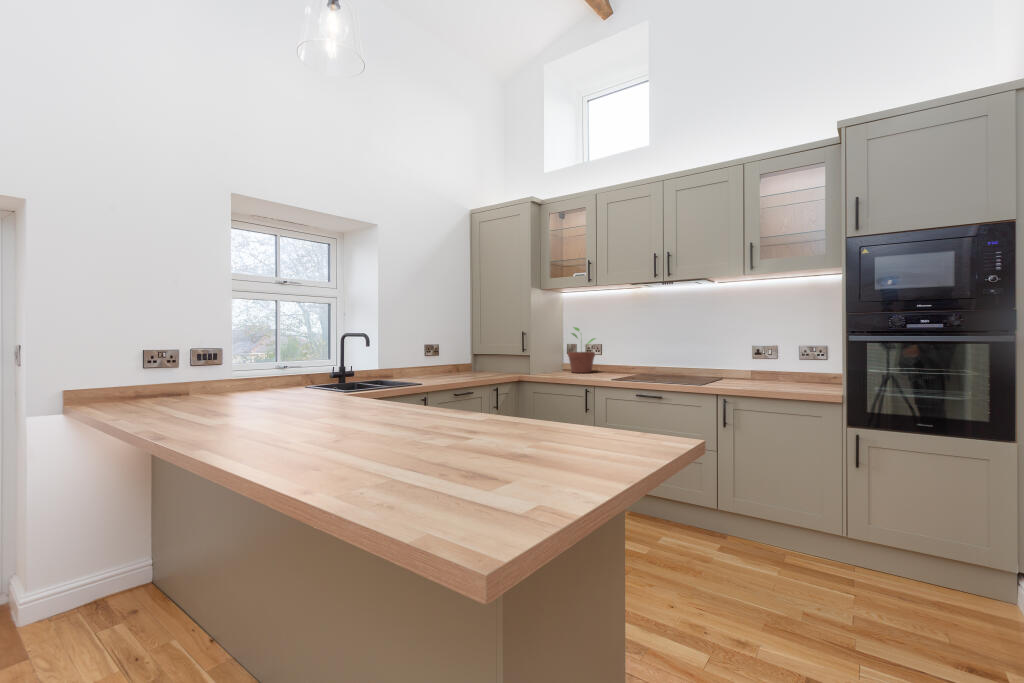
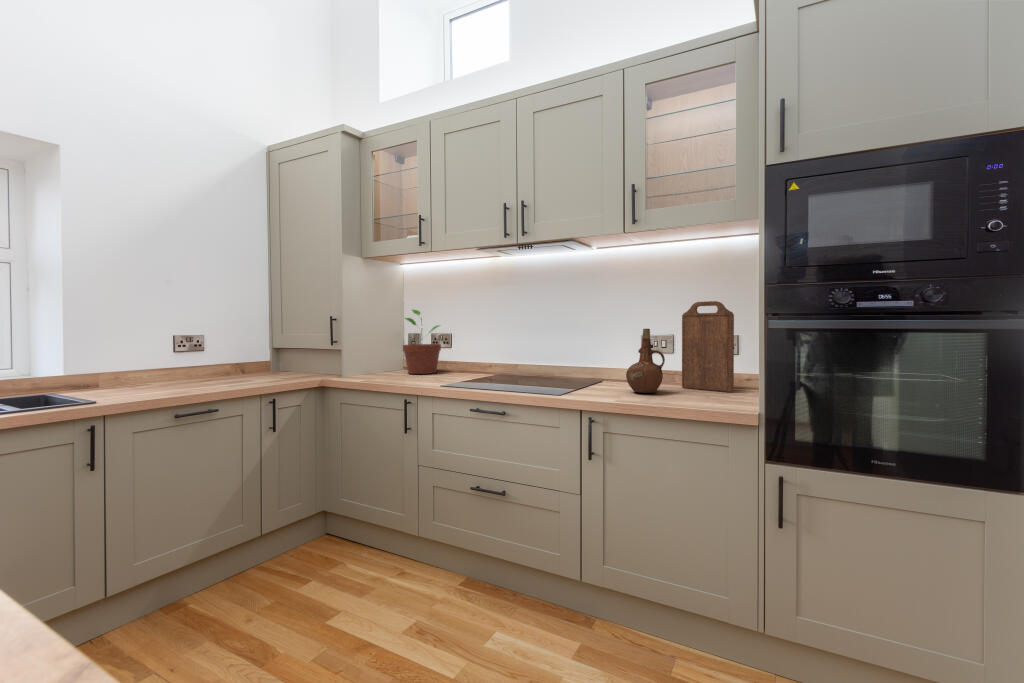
cutting board: none [784,322,824,384] -> present [682,301,734,392]
ceramic pitcher: none [744,341,773,384] -> present [626,329,665,393]

